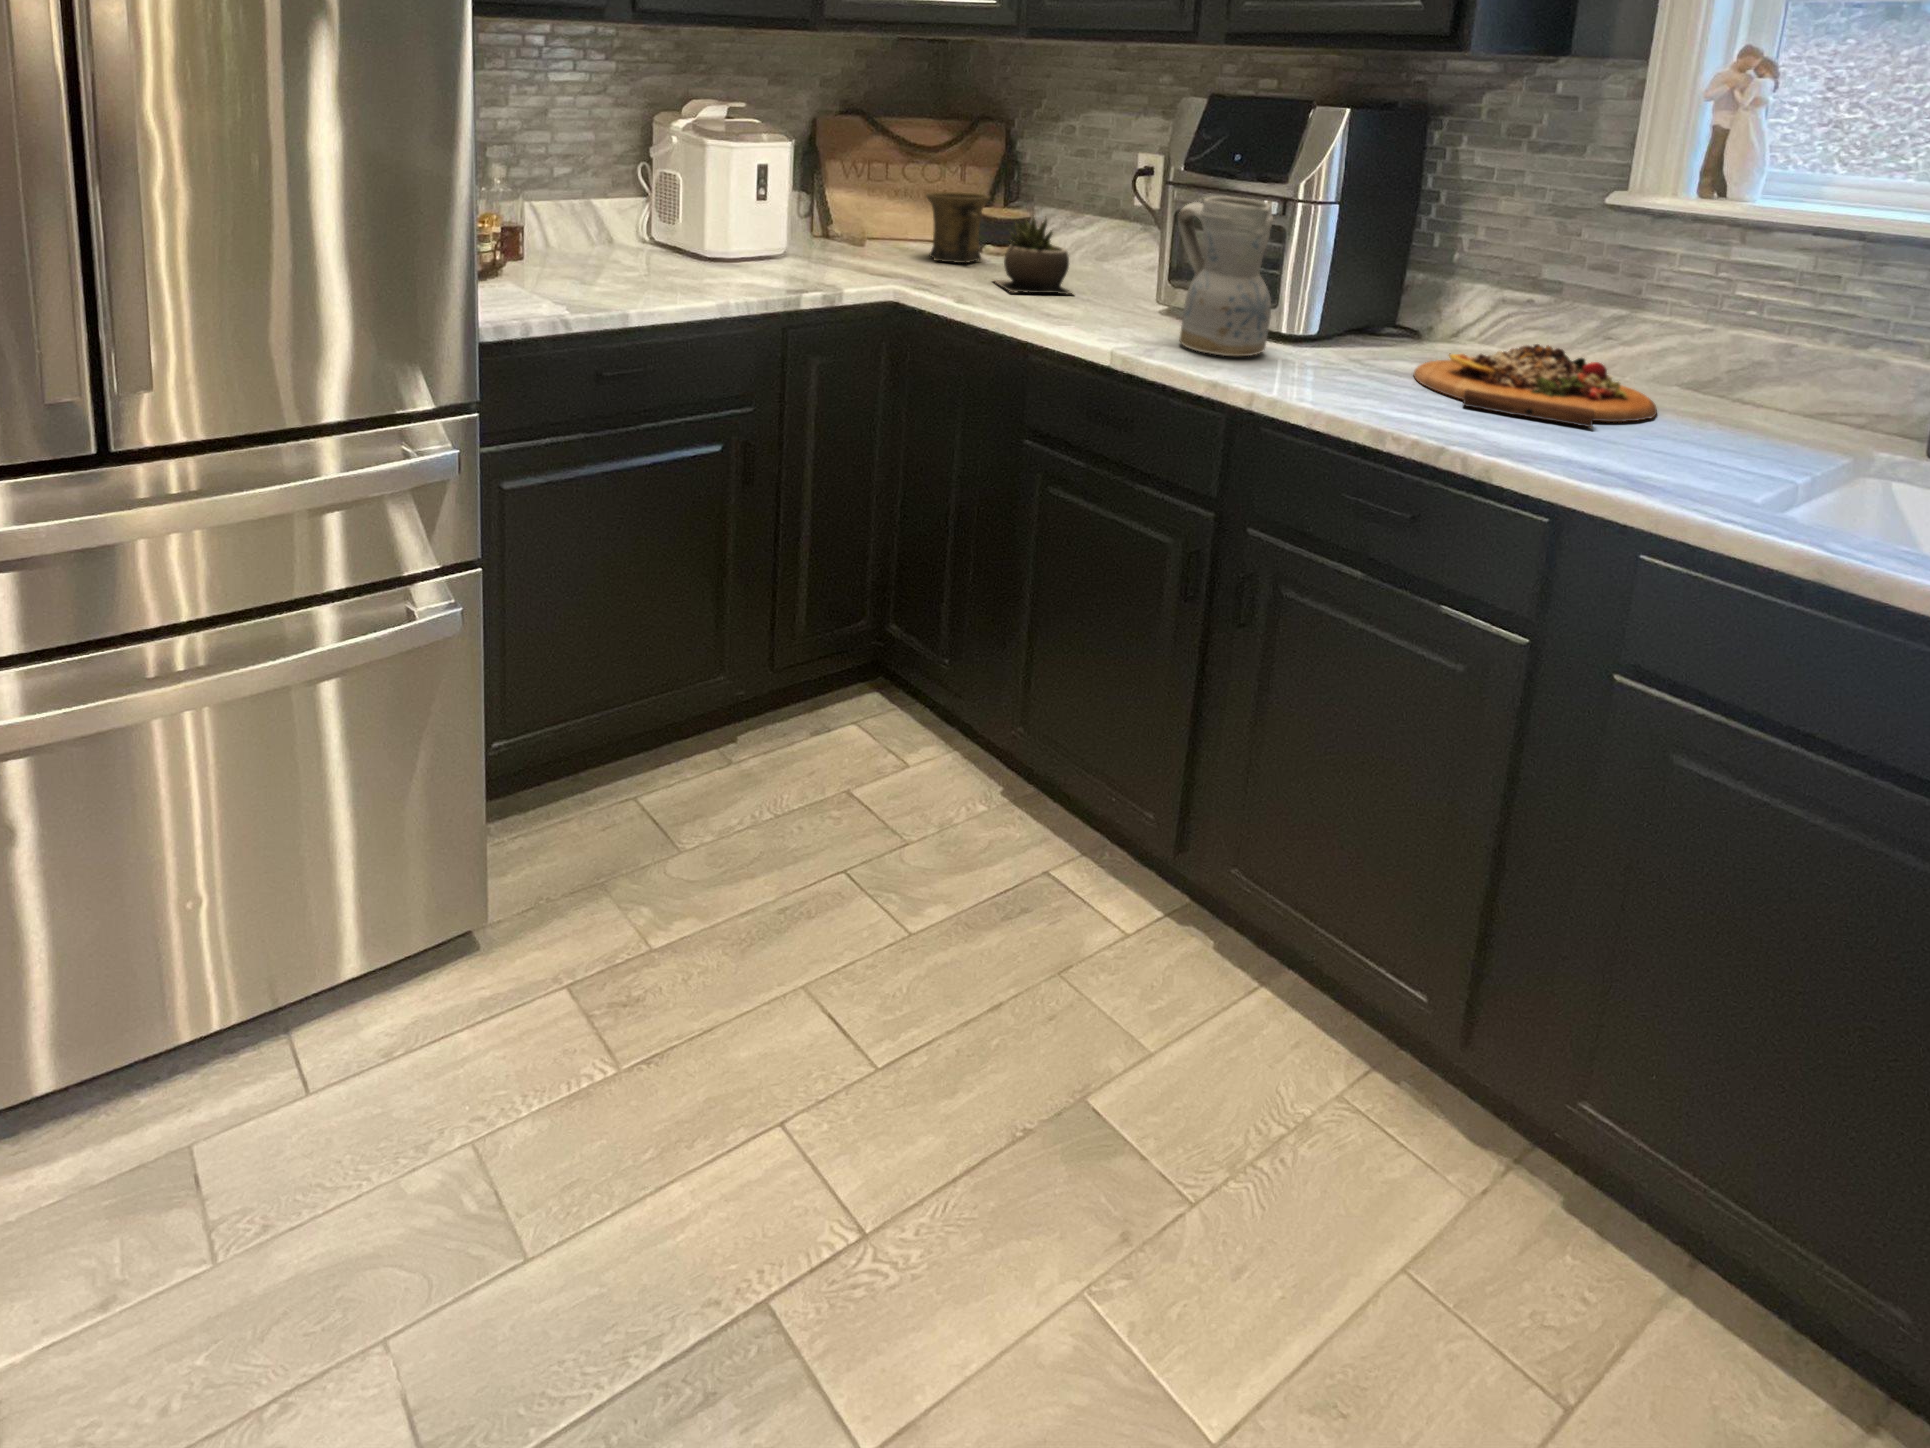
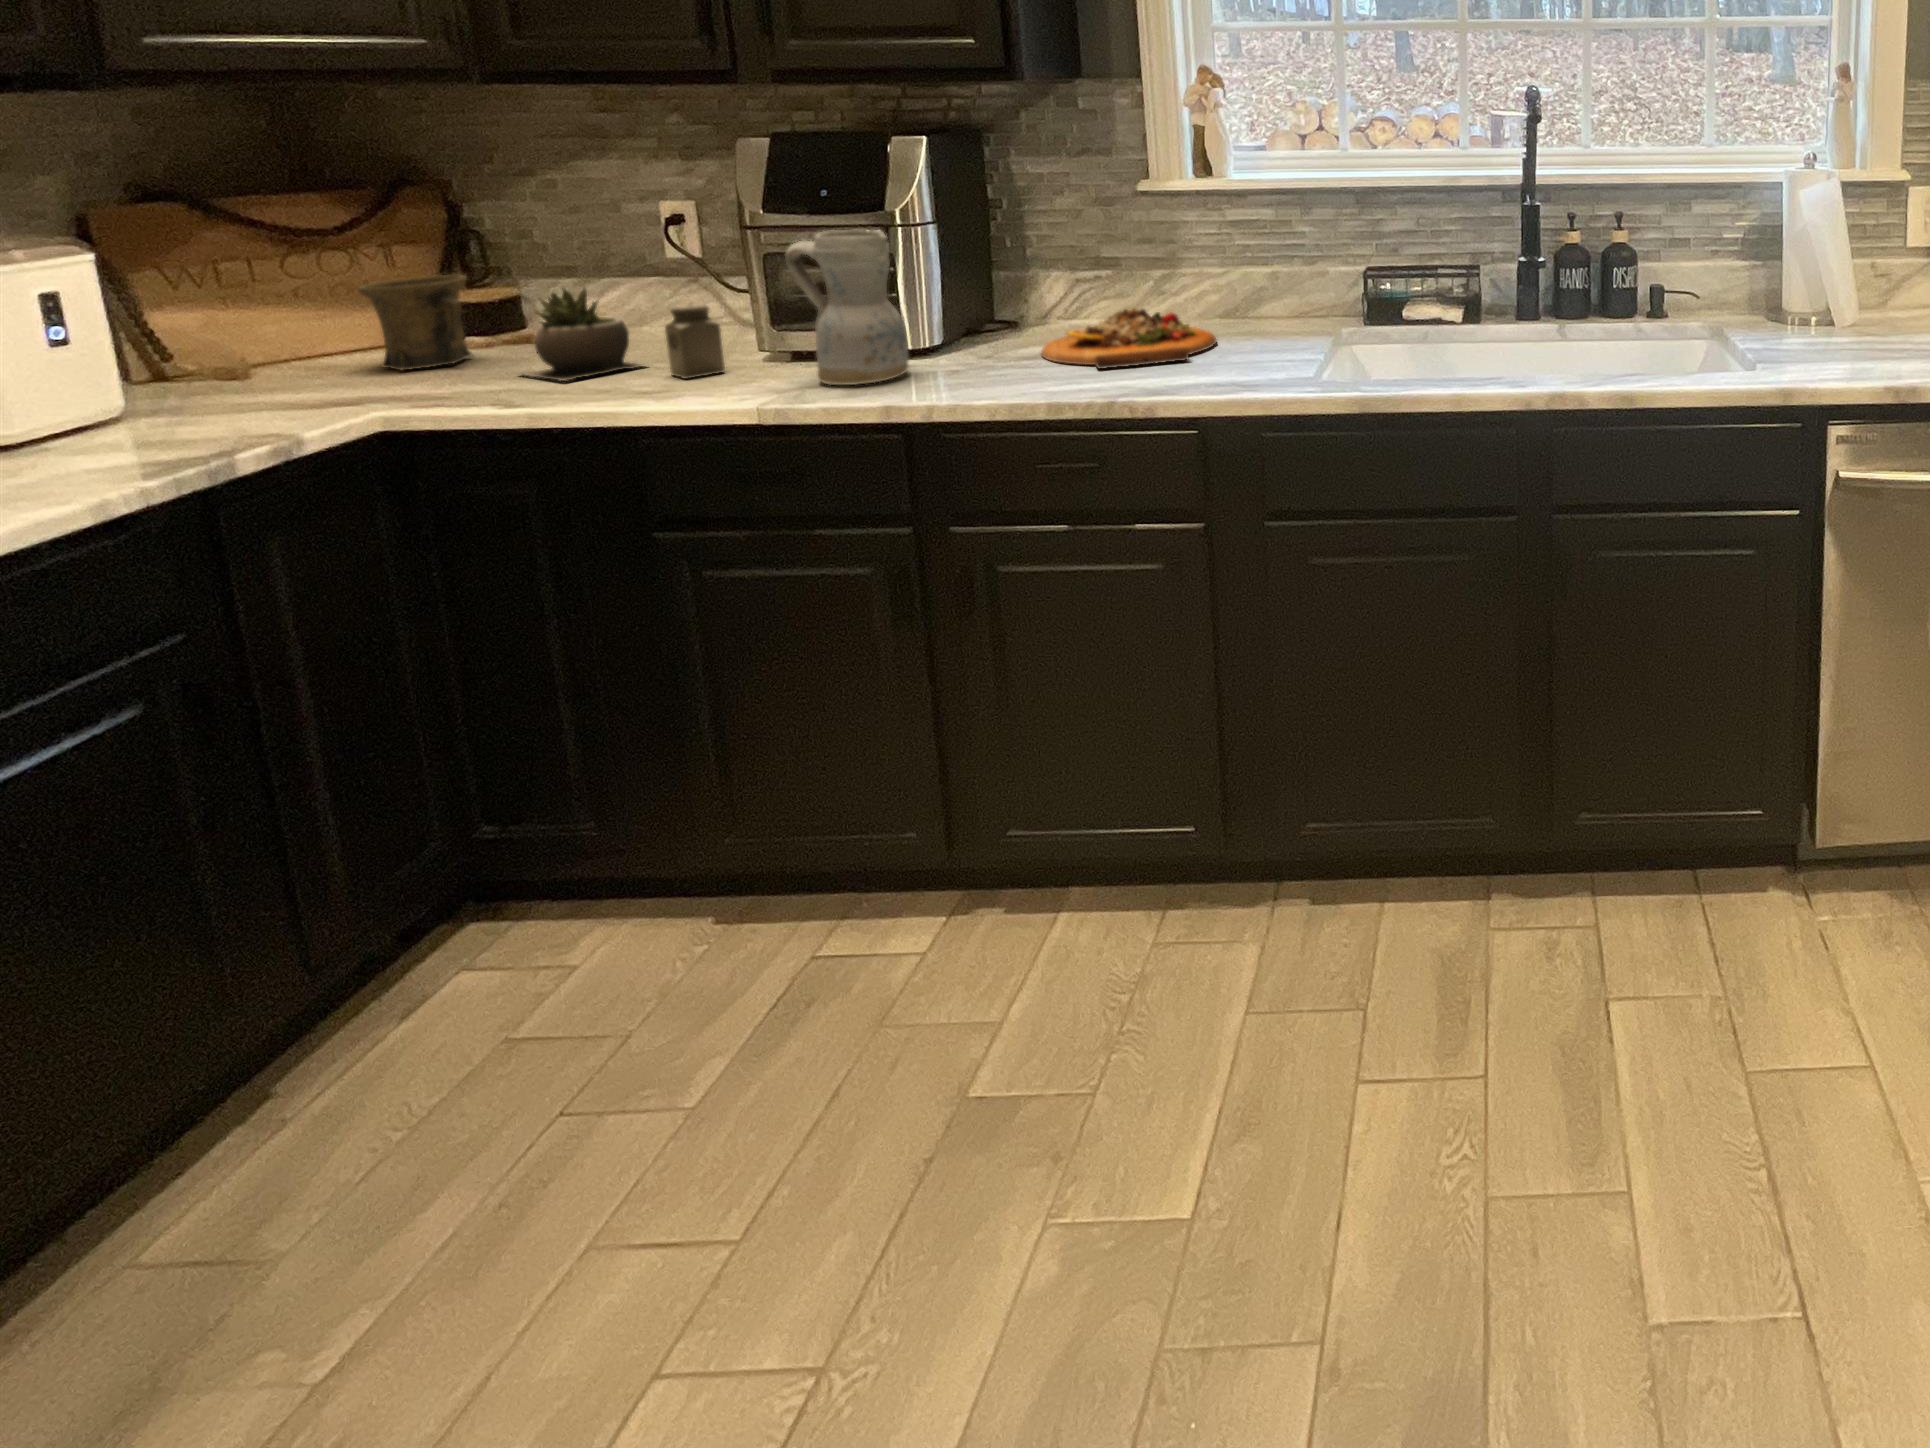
salt shaker: none [1082,246,1125,314] -> present [665,303,725,379]

